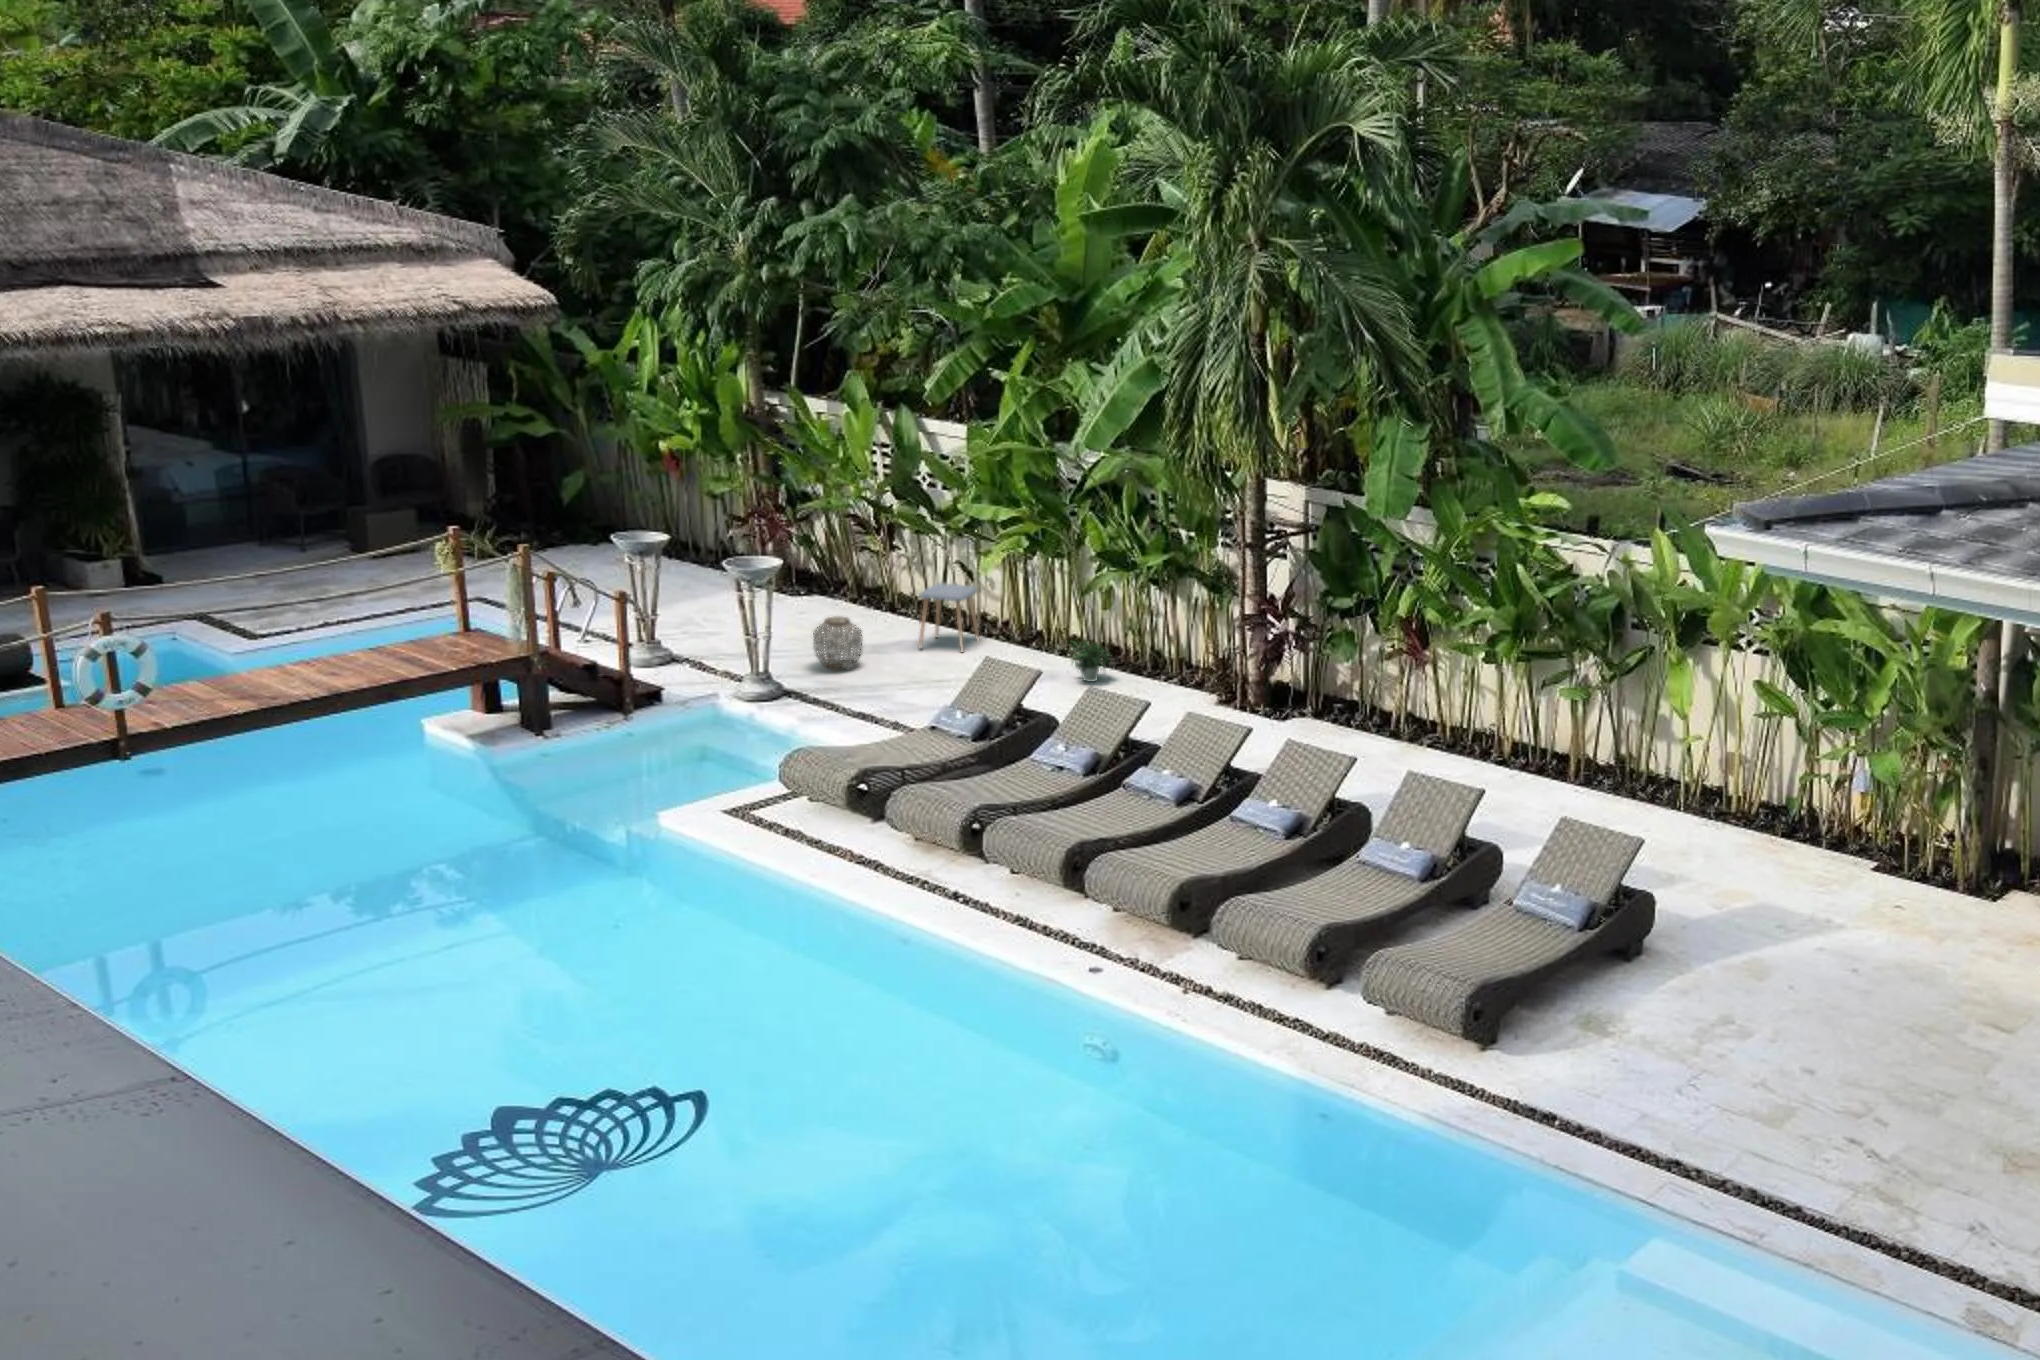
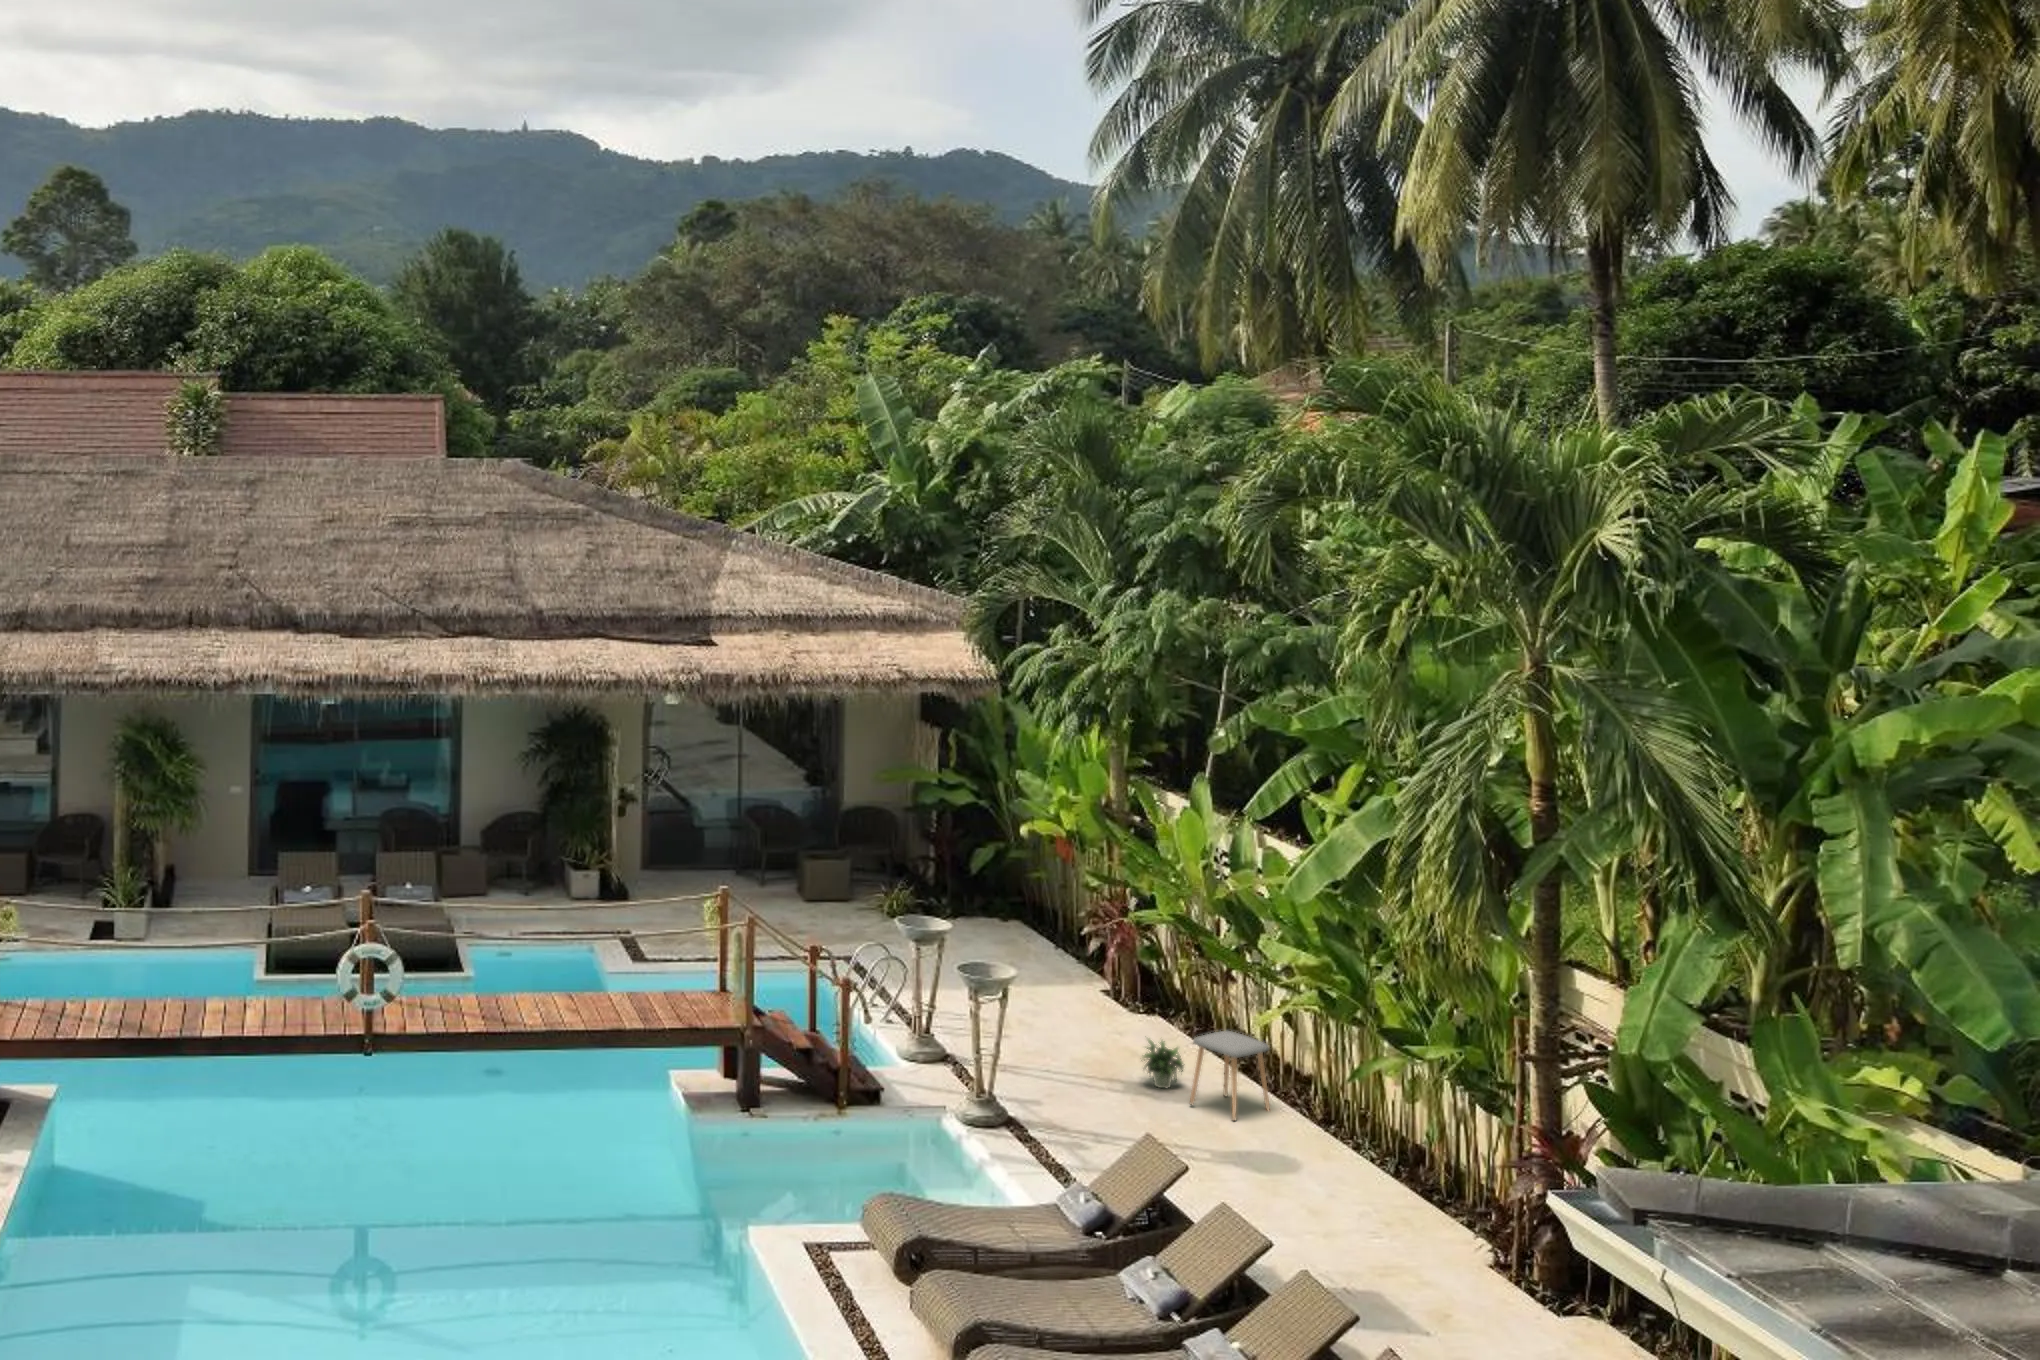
woven basket: present [813,617,862,670] -> none [1059,1046,1115,1111]
potted plant: present [1070,641,1109,682] -> present [1143,1039,1184,1088]

